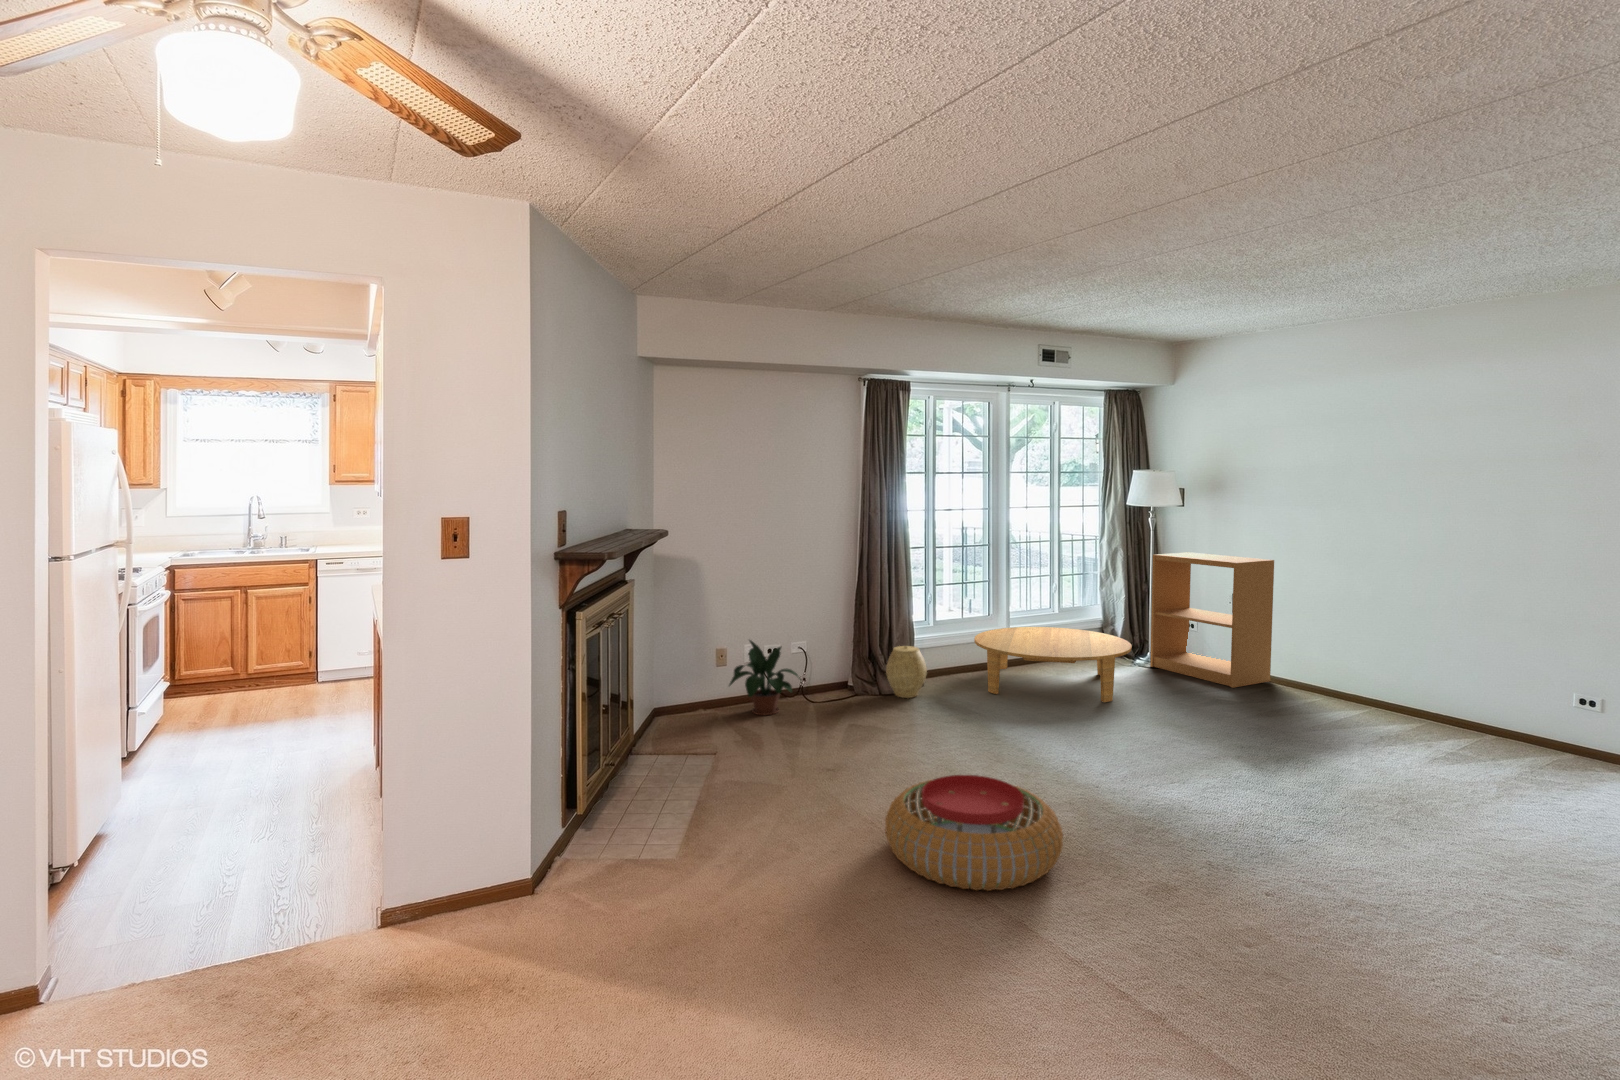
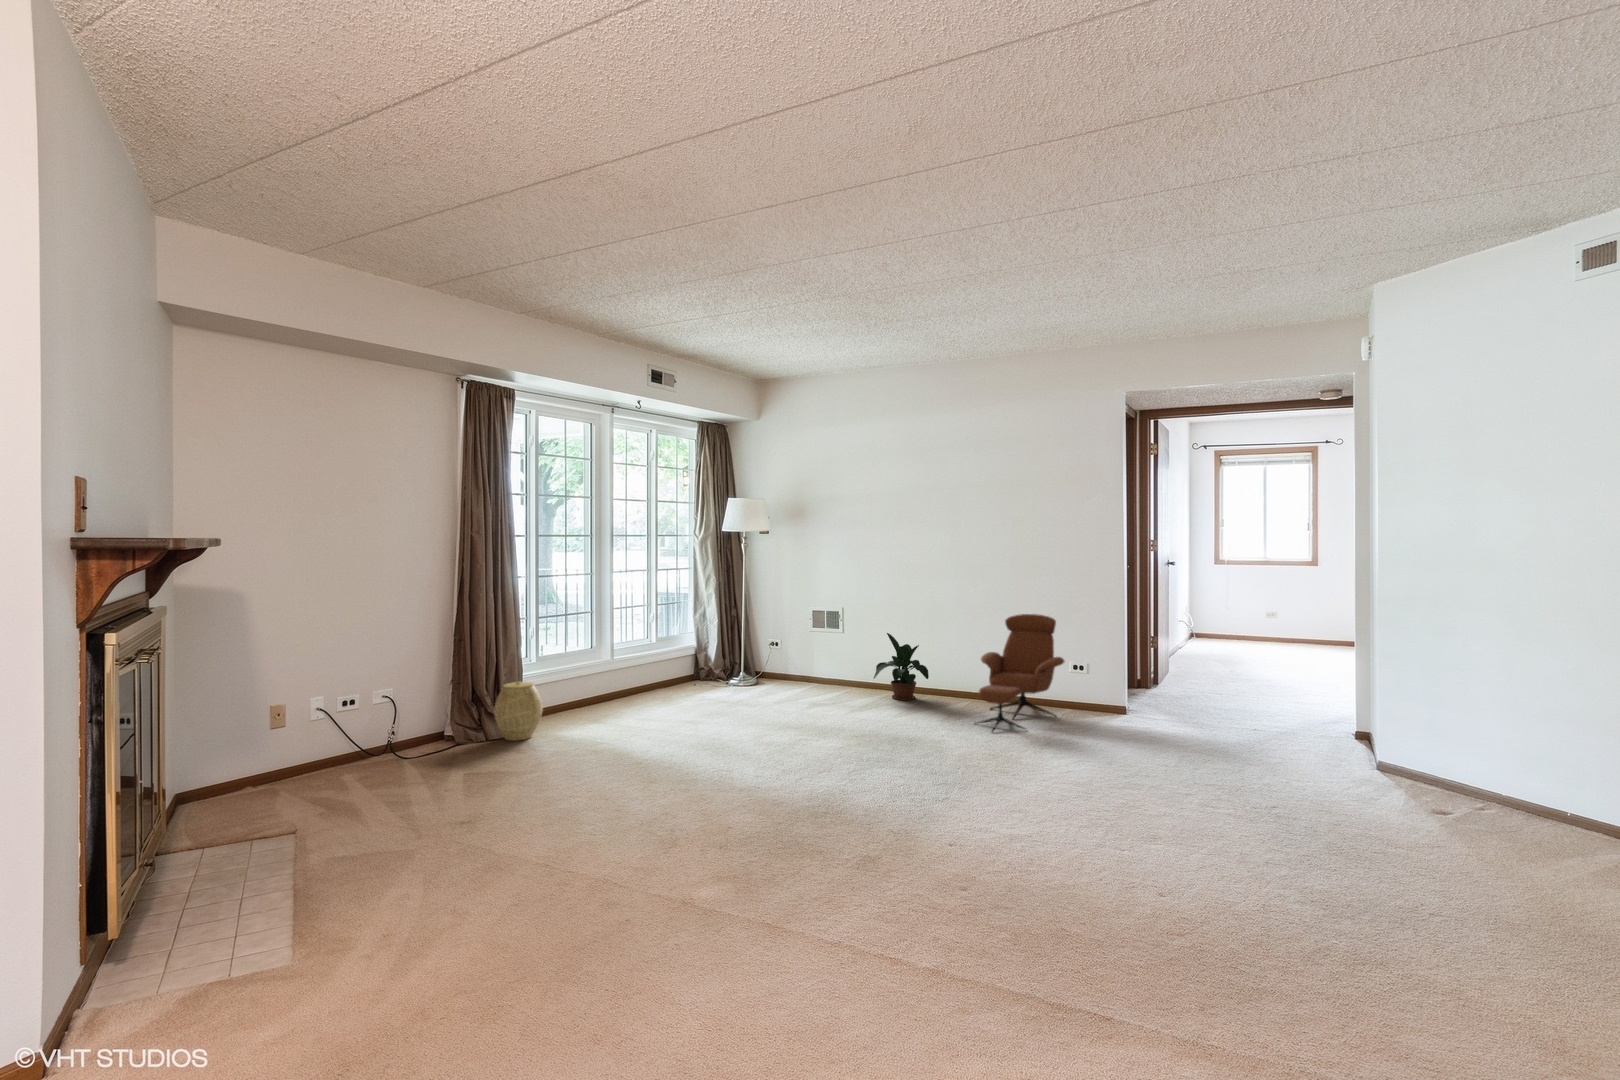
bookshelf: present [1150,552,1274,688] -> none [746,576,846,694]
lounge chair: none [1423,624,1590,779] -> present [978,614,1064,731]
coffee table: present [974,627,1132,702] -> none [586,654,741,725]
potted plant: present [729,640,800,715] -> present [874,633,929,700]
pouf: present [885,775,1063,891] -> none [577,784,766,901]

